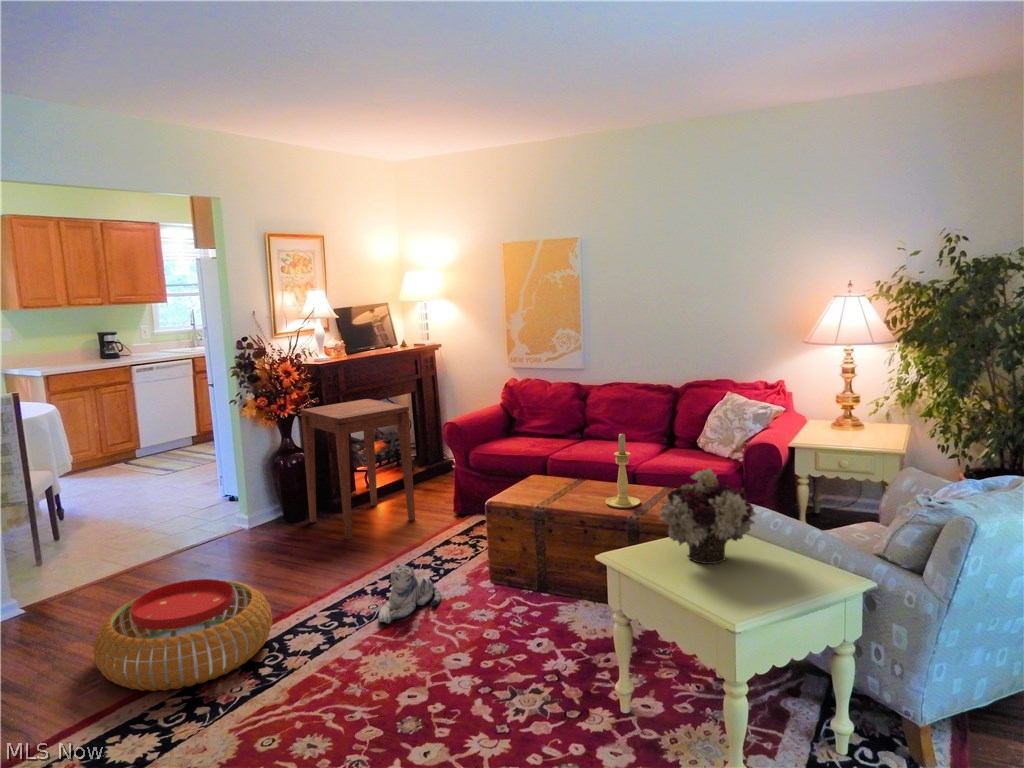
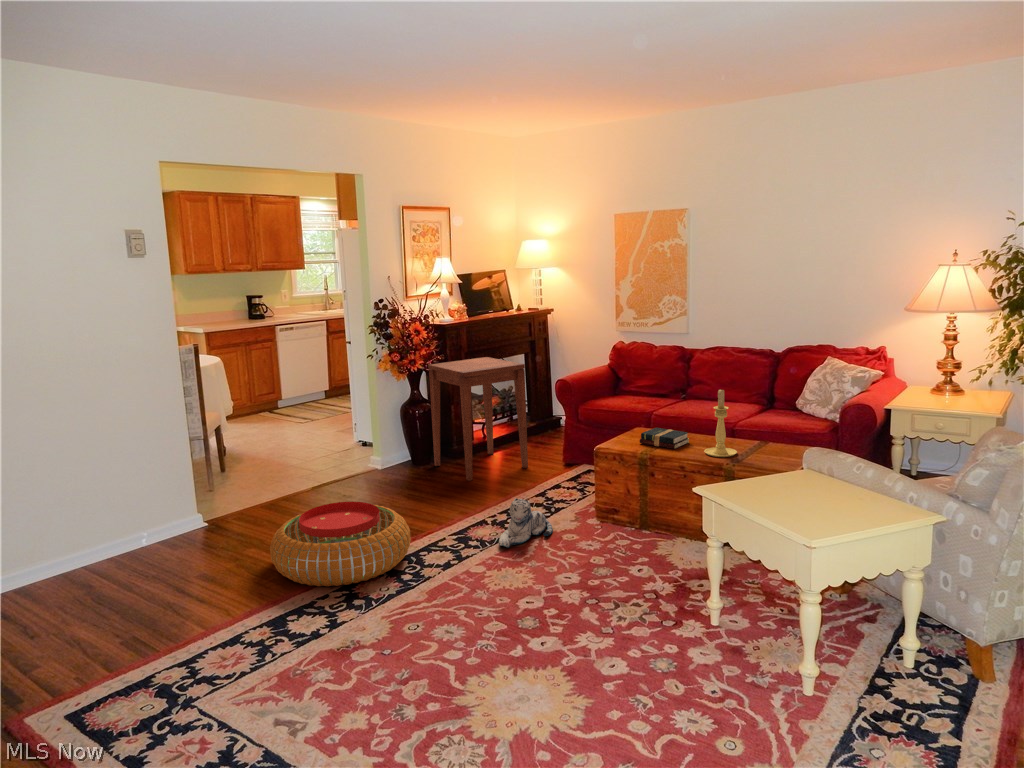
flower arrangement: present [658,468,756,564] -> none [747,414,839,498]
hardback book: none [535,475,589,500] -> present [640,428,689,449]

